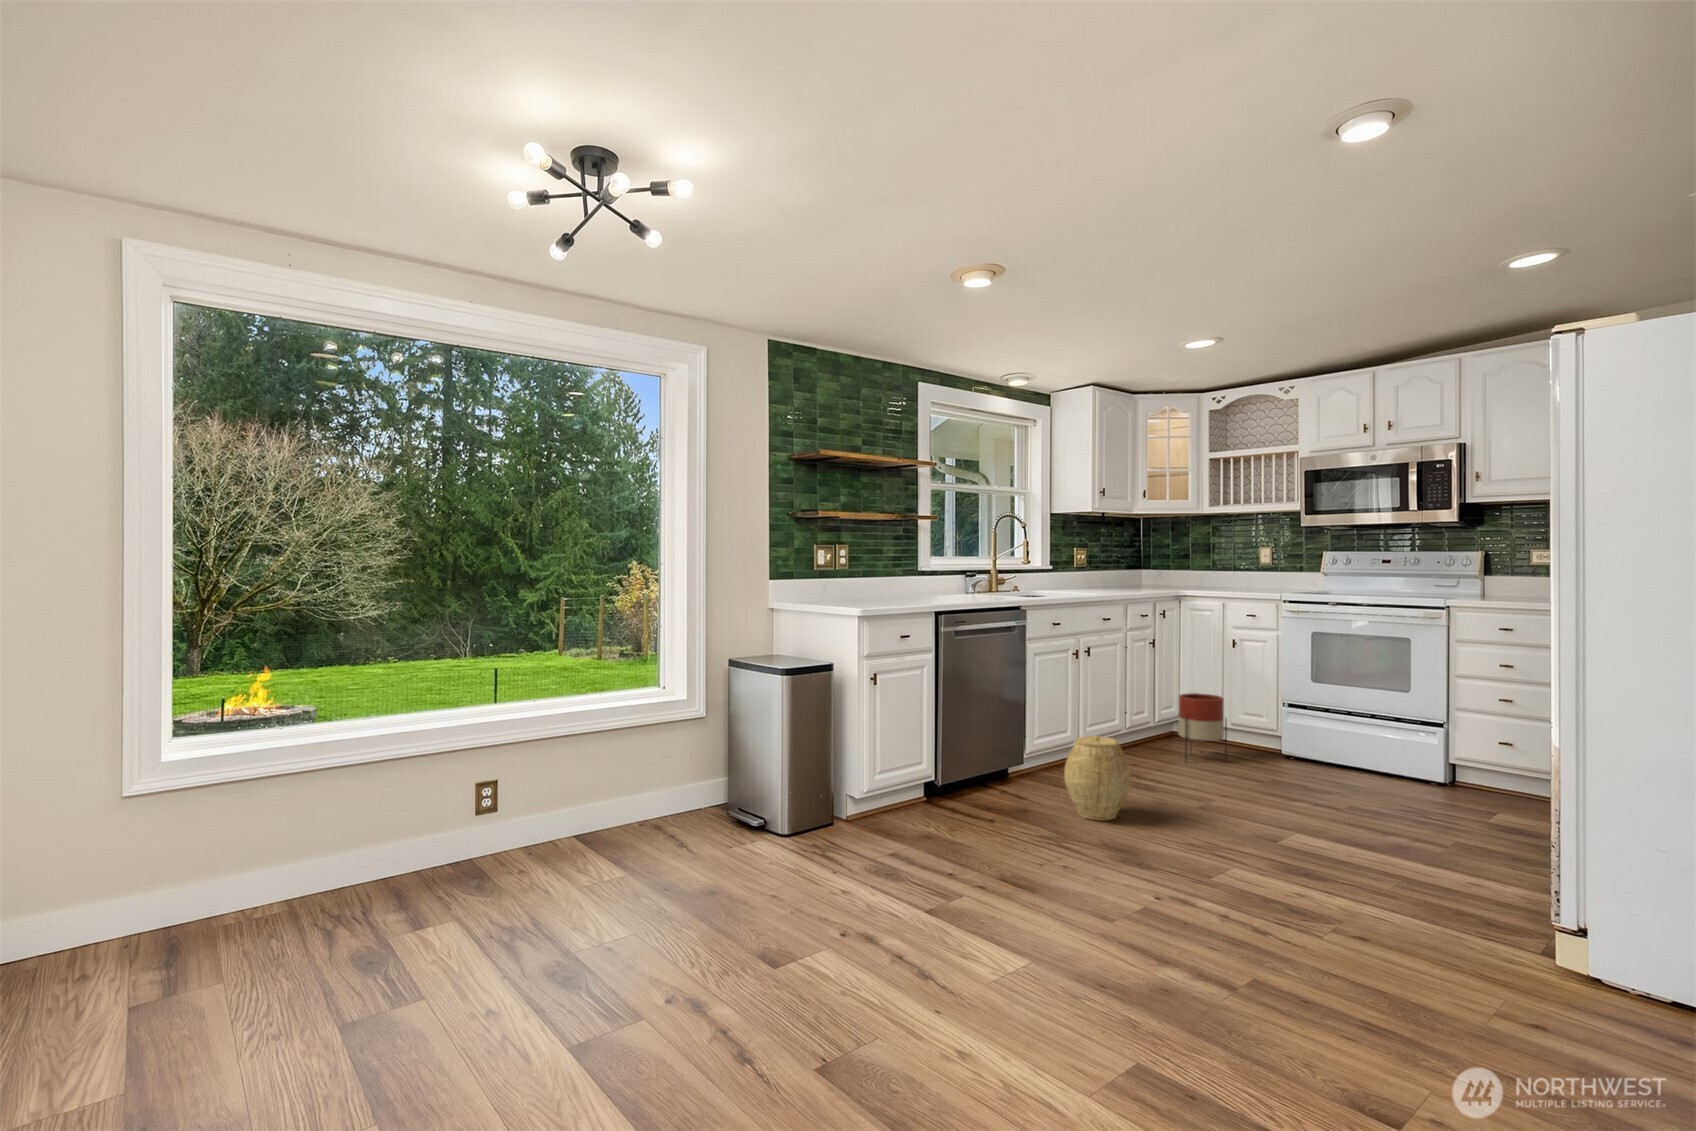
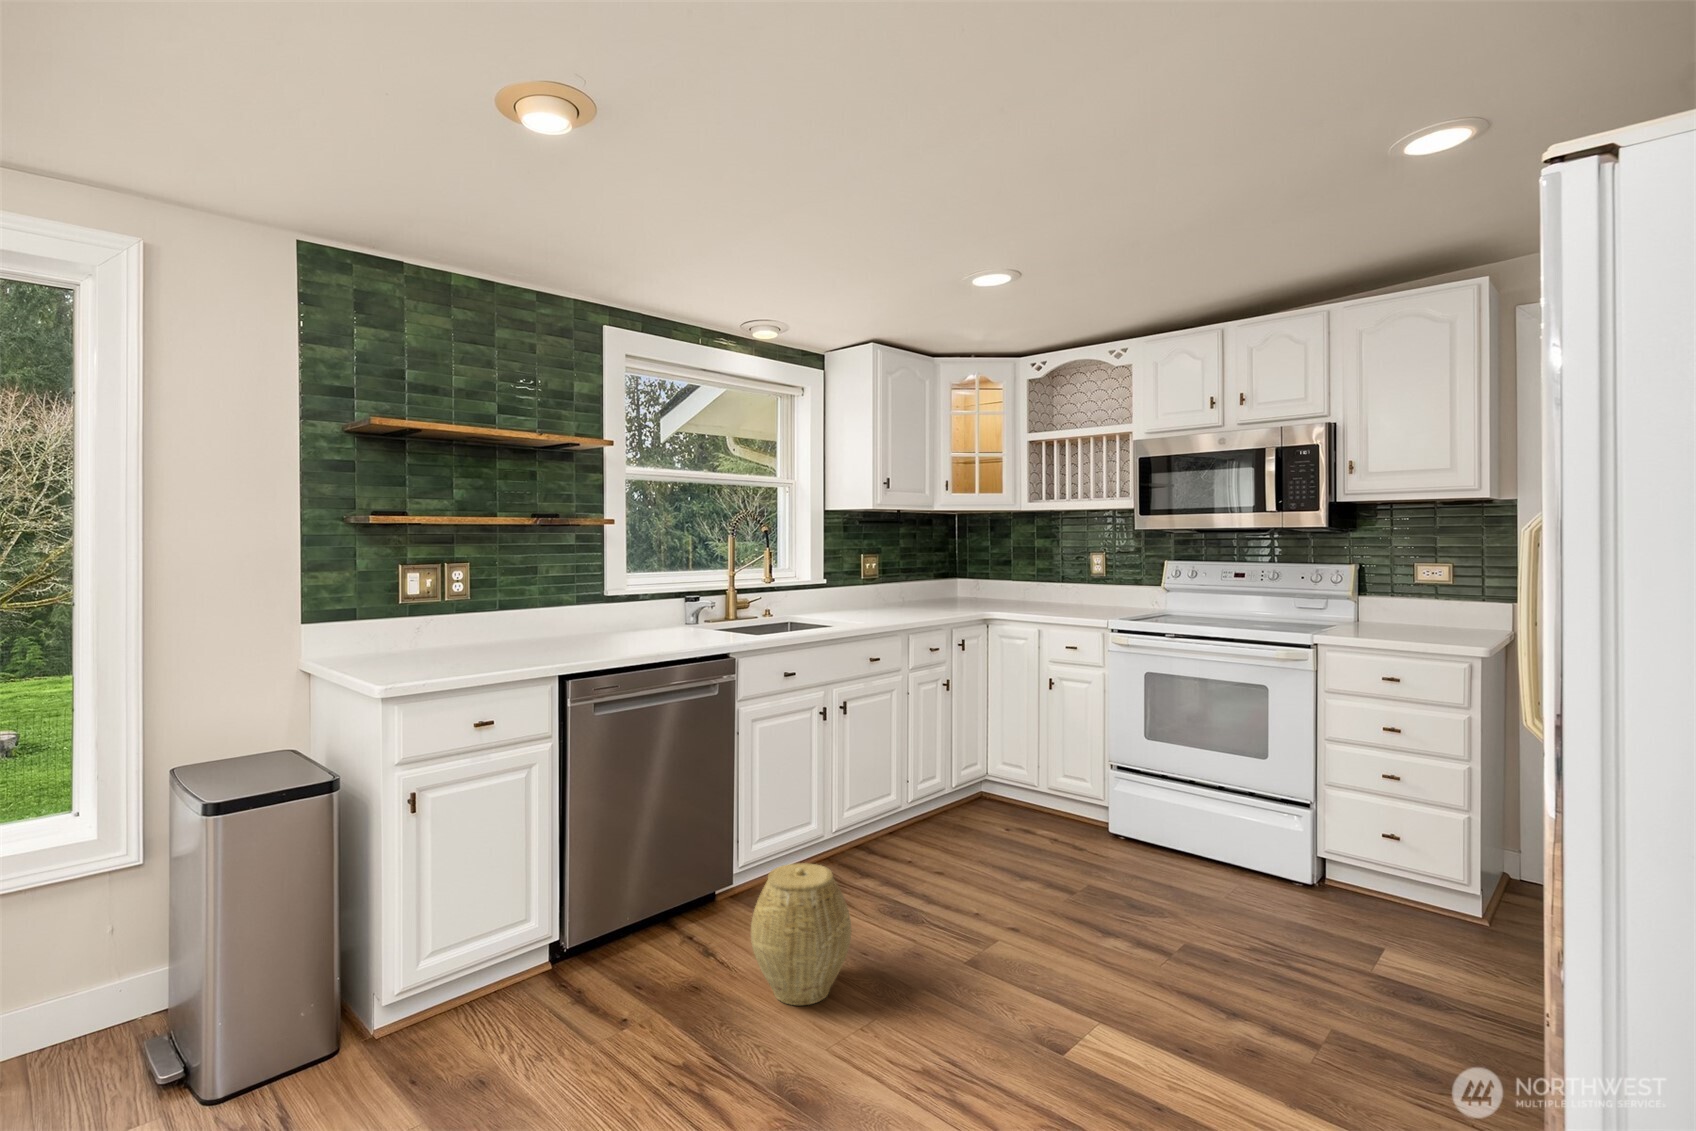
planter: present [1179,693,1227,761] -> none [973,756,1034,855]

